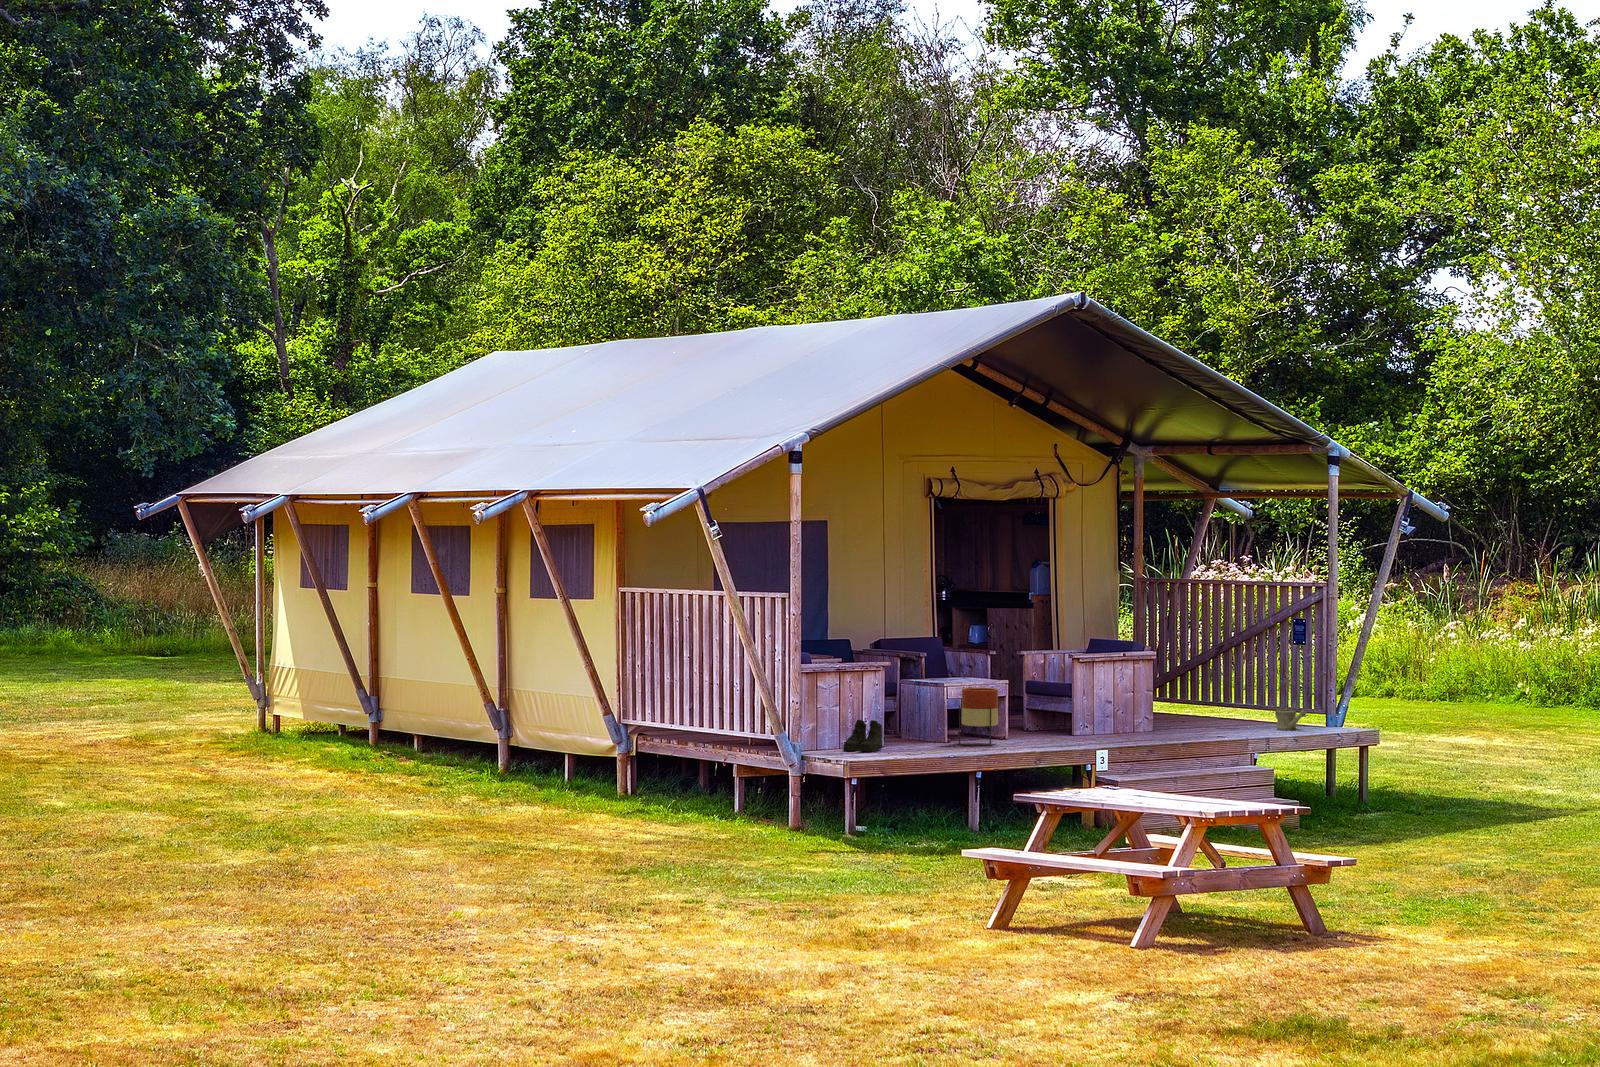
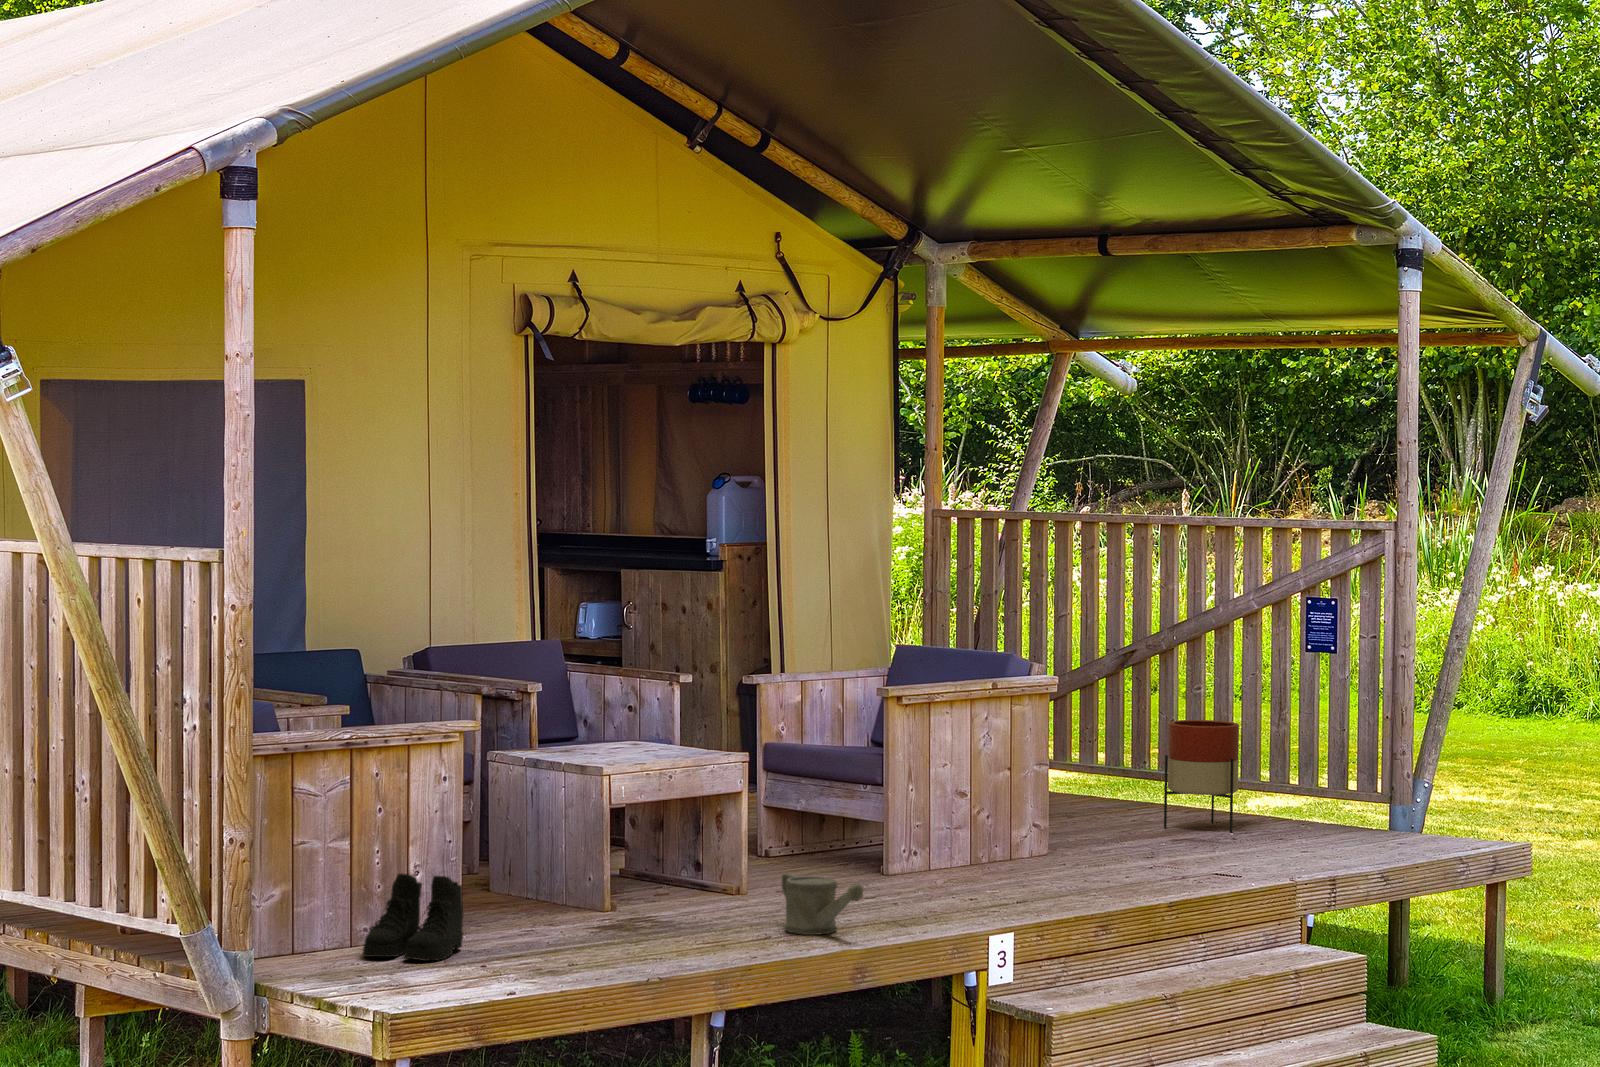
planter: present [959,688,998,746] -> present [1164,720,1239,833]
watering can: present [1275,710,1306,730] -> present [782,873,863,935]

